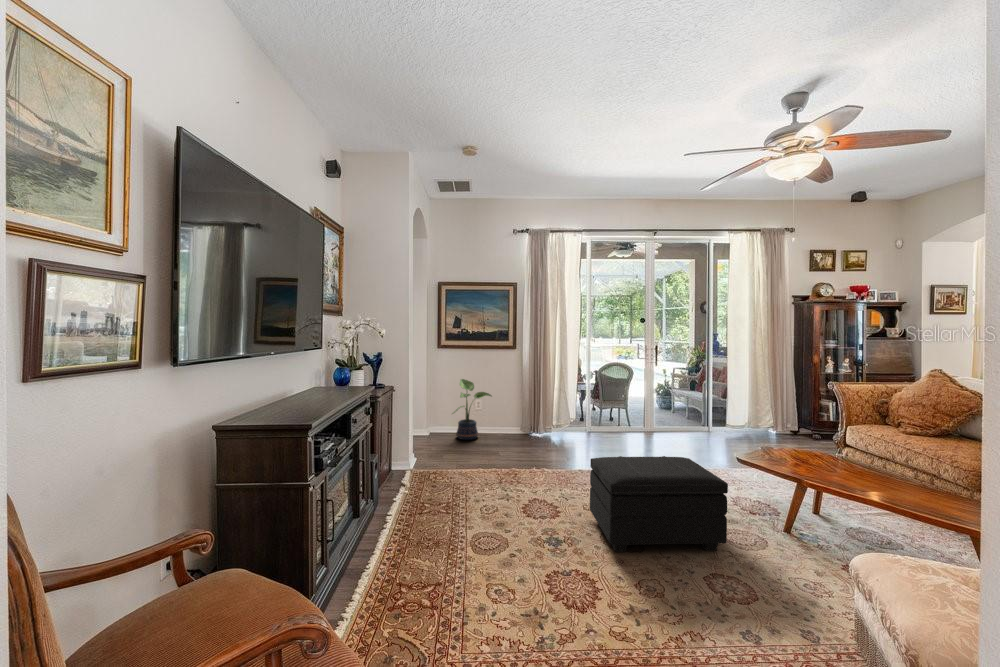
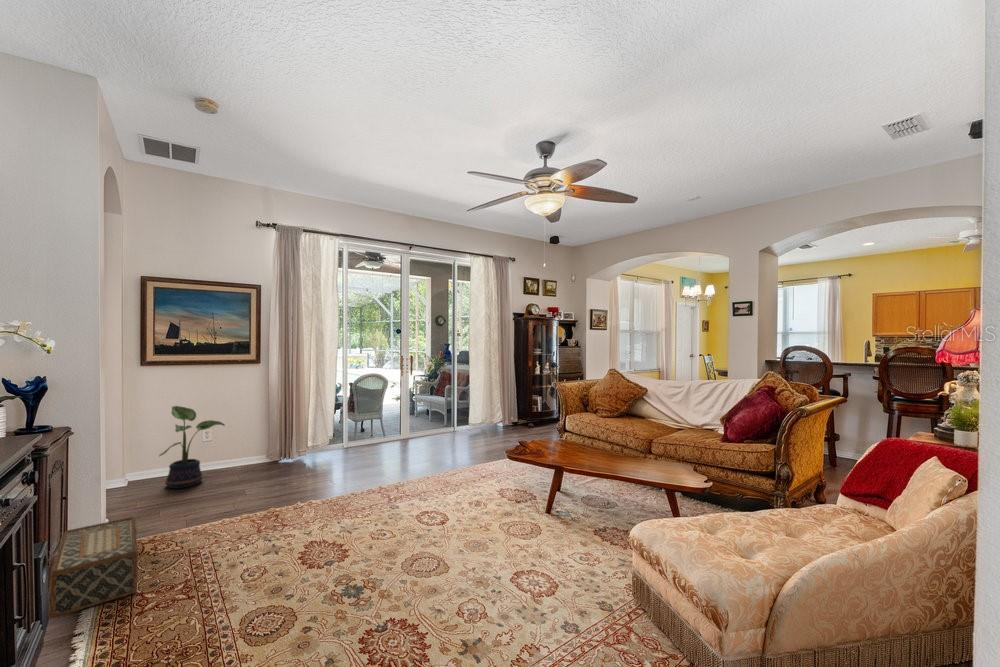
woven basket: none [386,450,431,499] -> present [48,517,138,619]
footstool: present [590,456,728,552] -> none [383,464,517,580]

